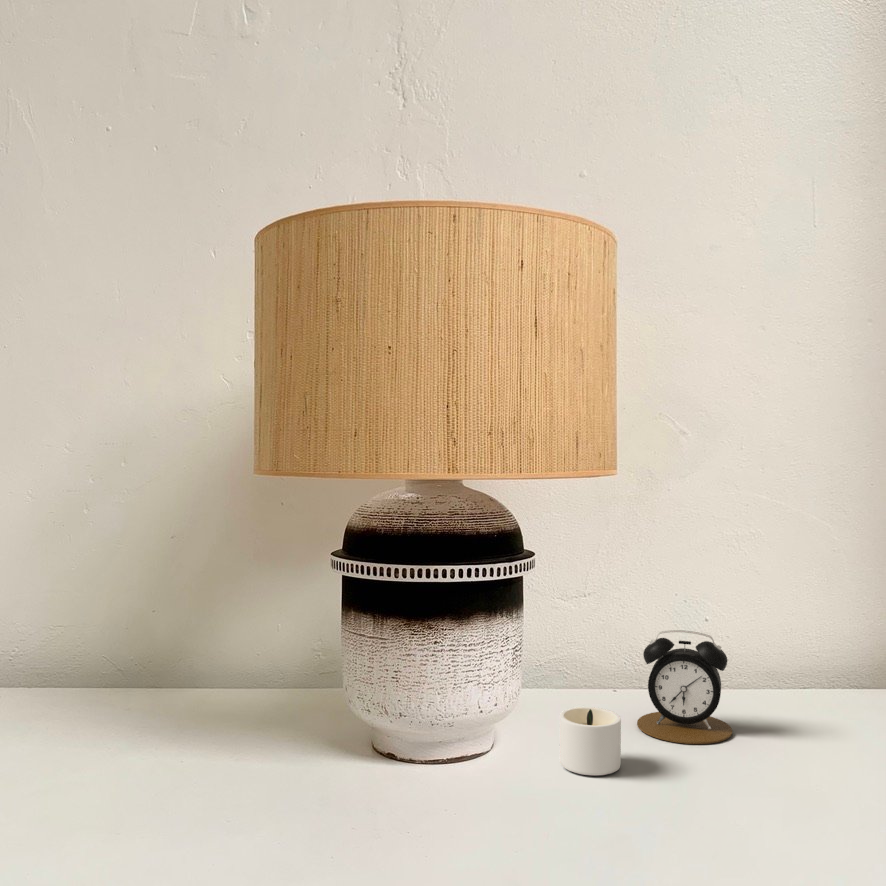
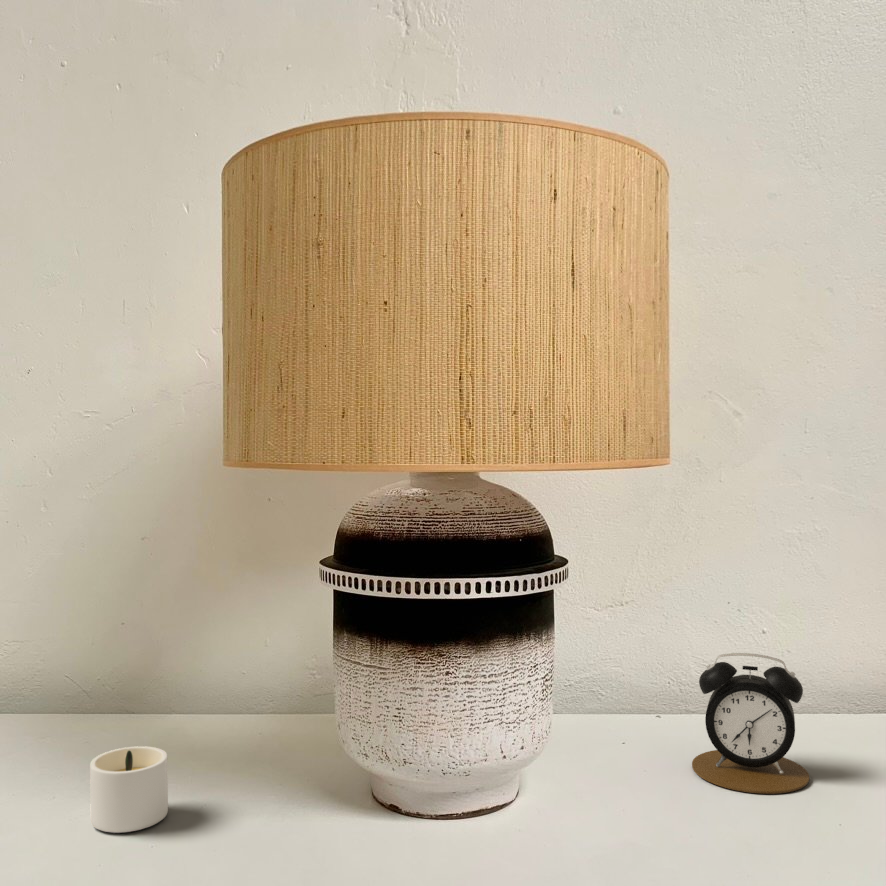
candle: present [560,707,621,775] -> present [90,746,168,833]

